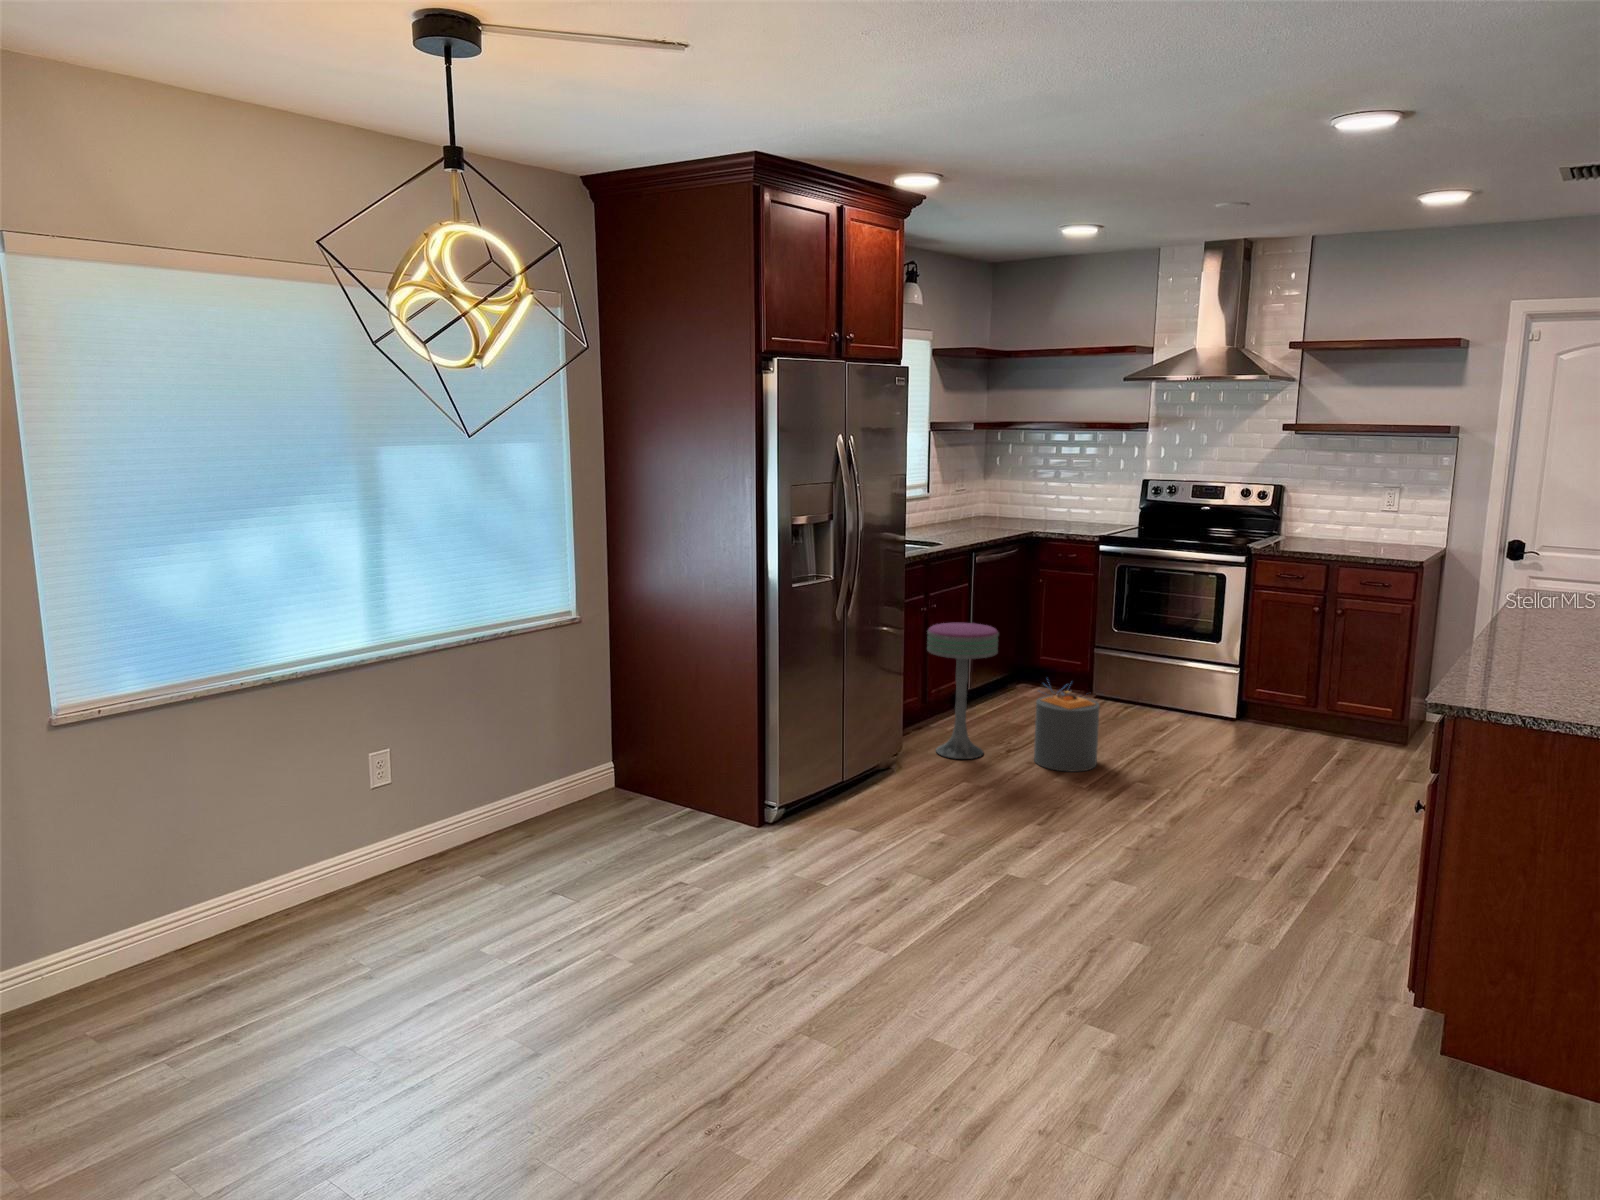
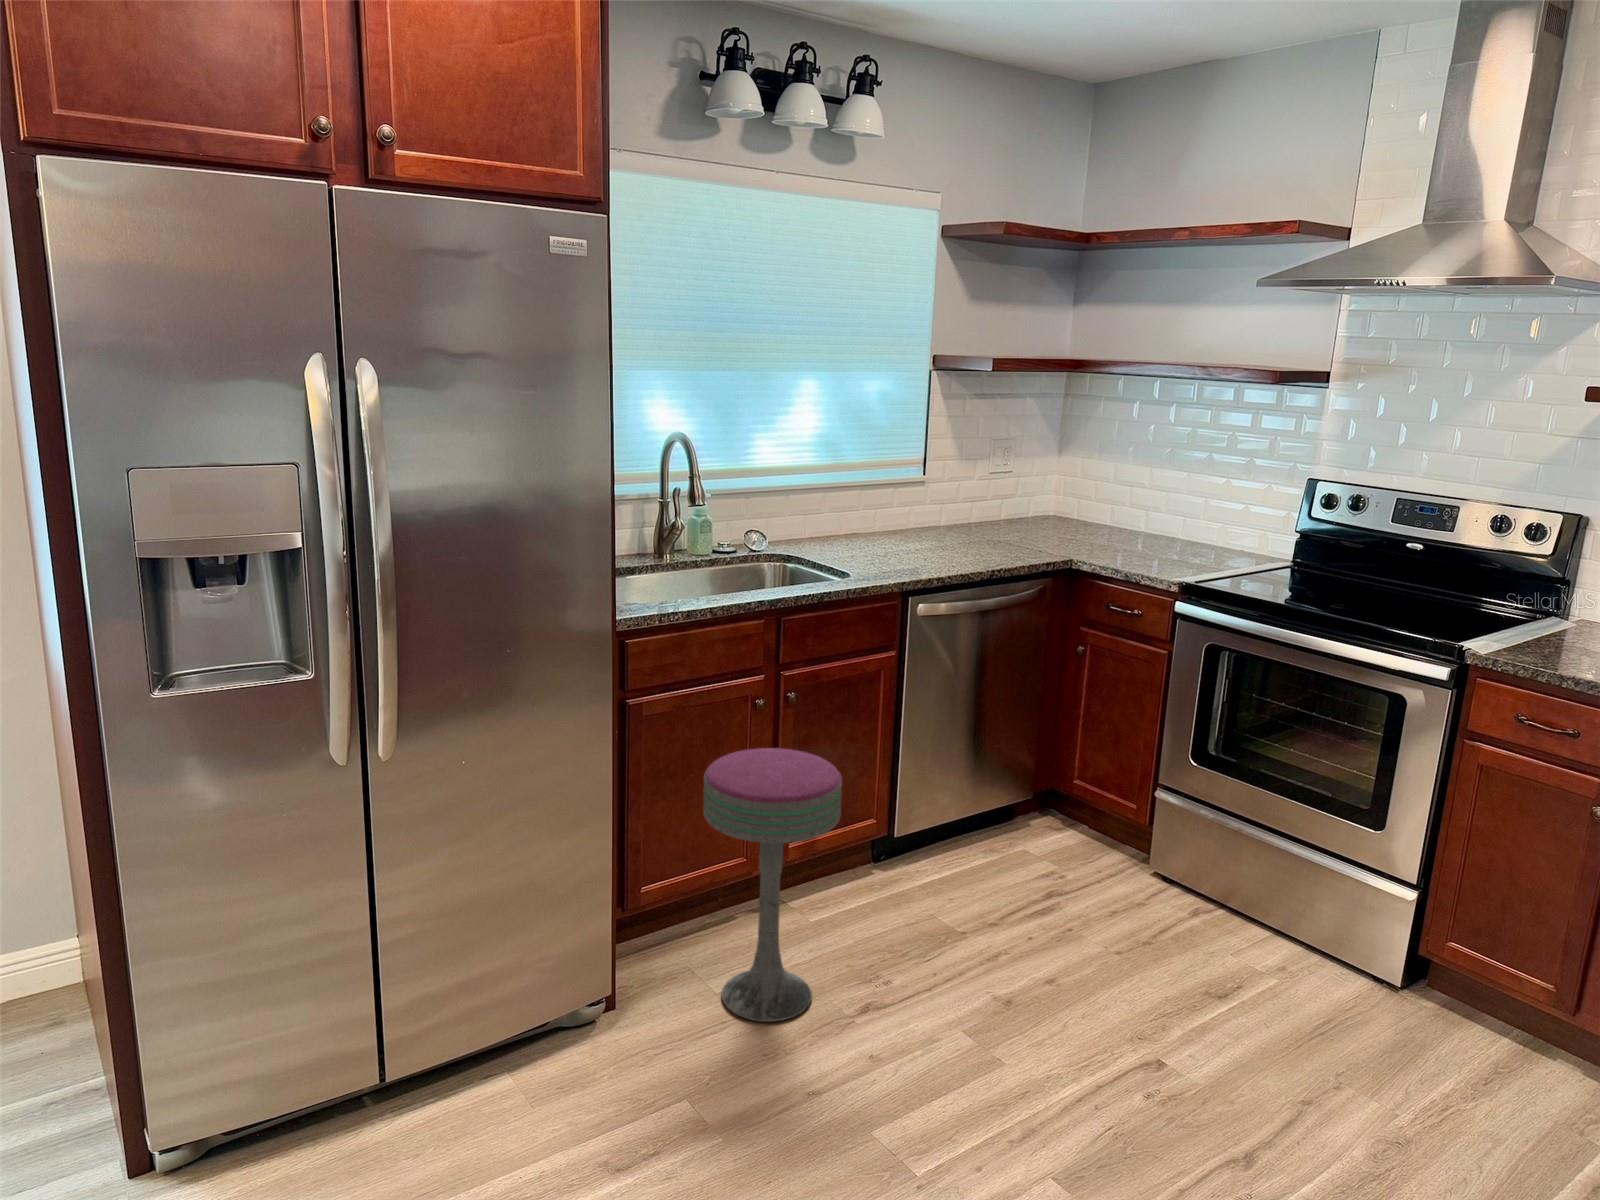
trash can: present [1034,679,1100,772] -> none [878,893,1016,1112]

